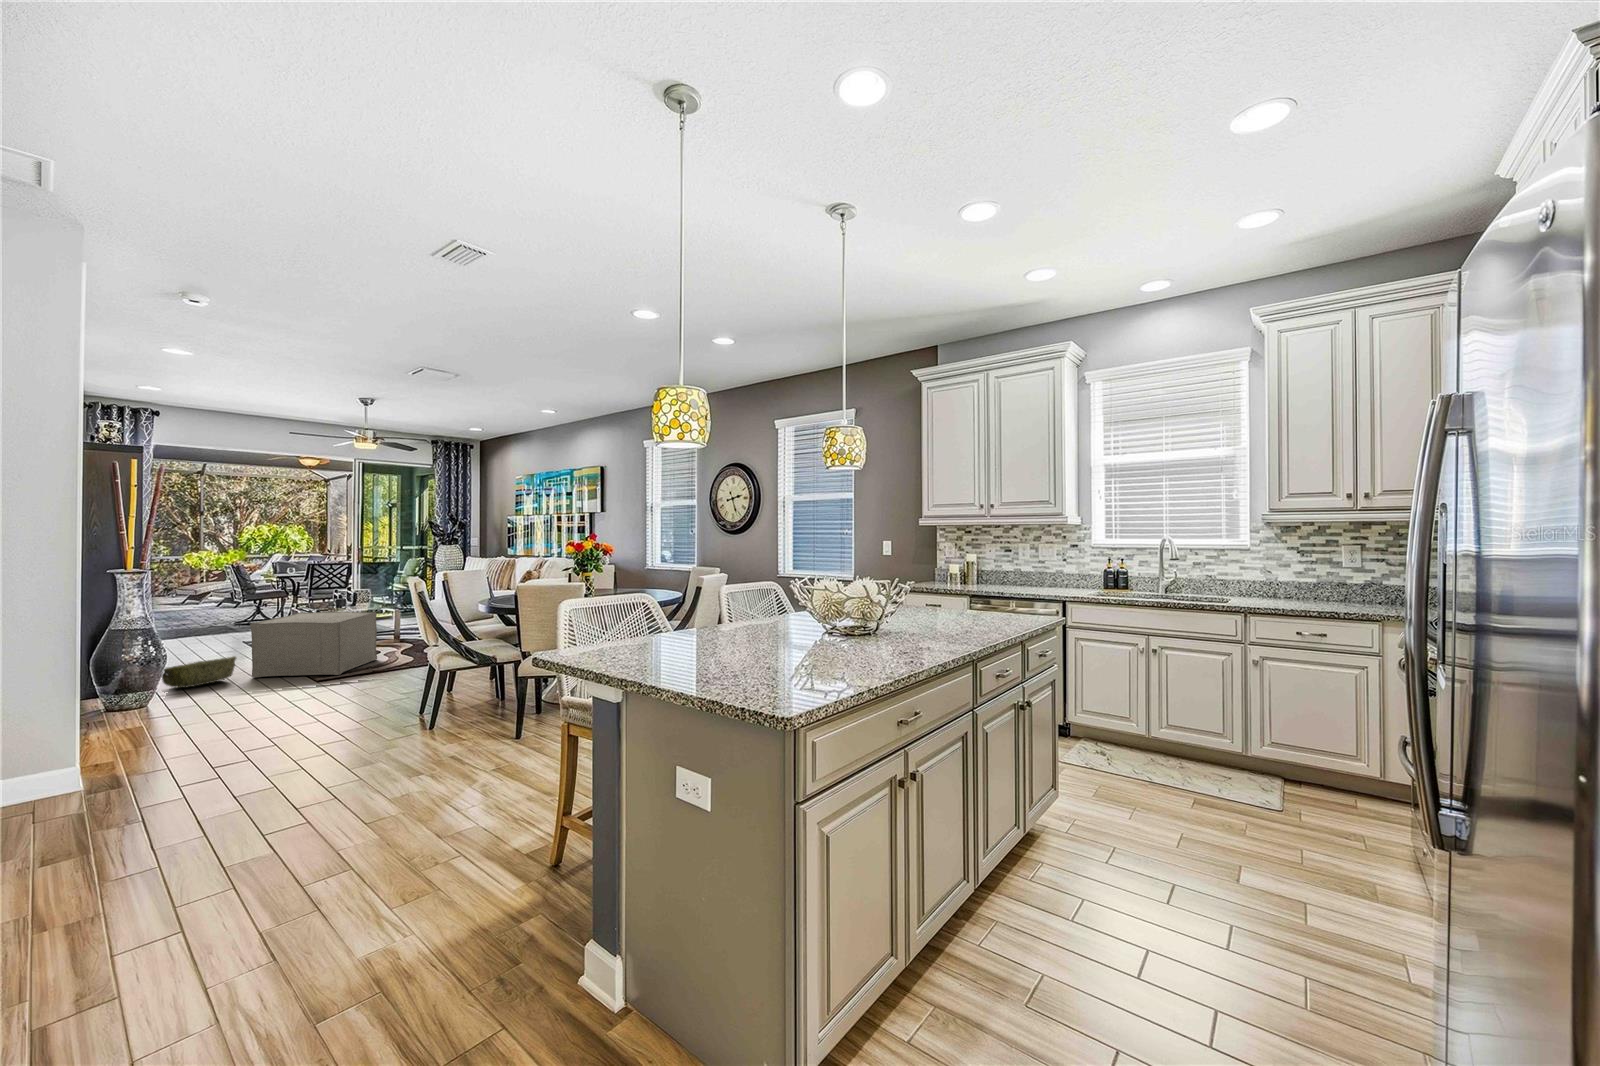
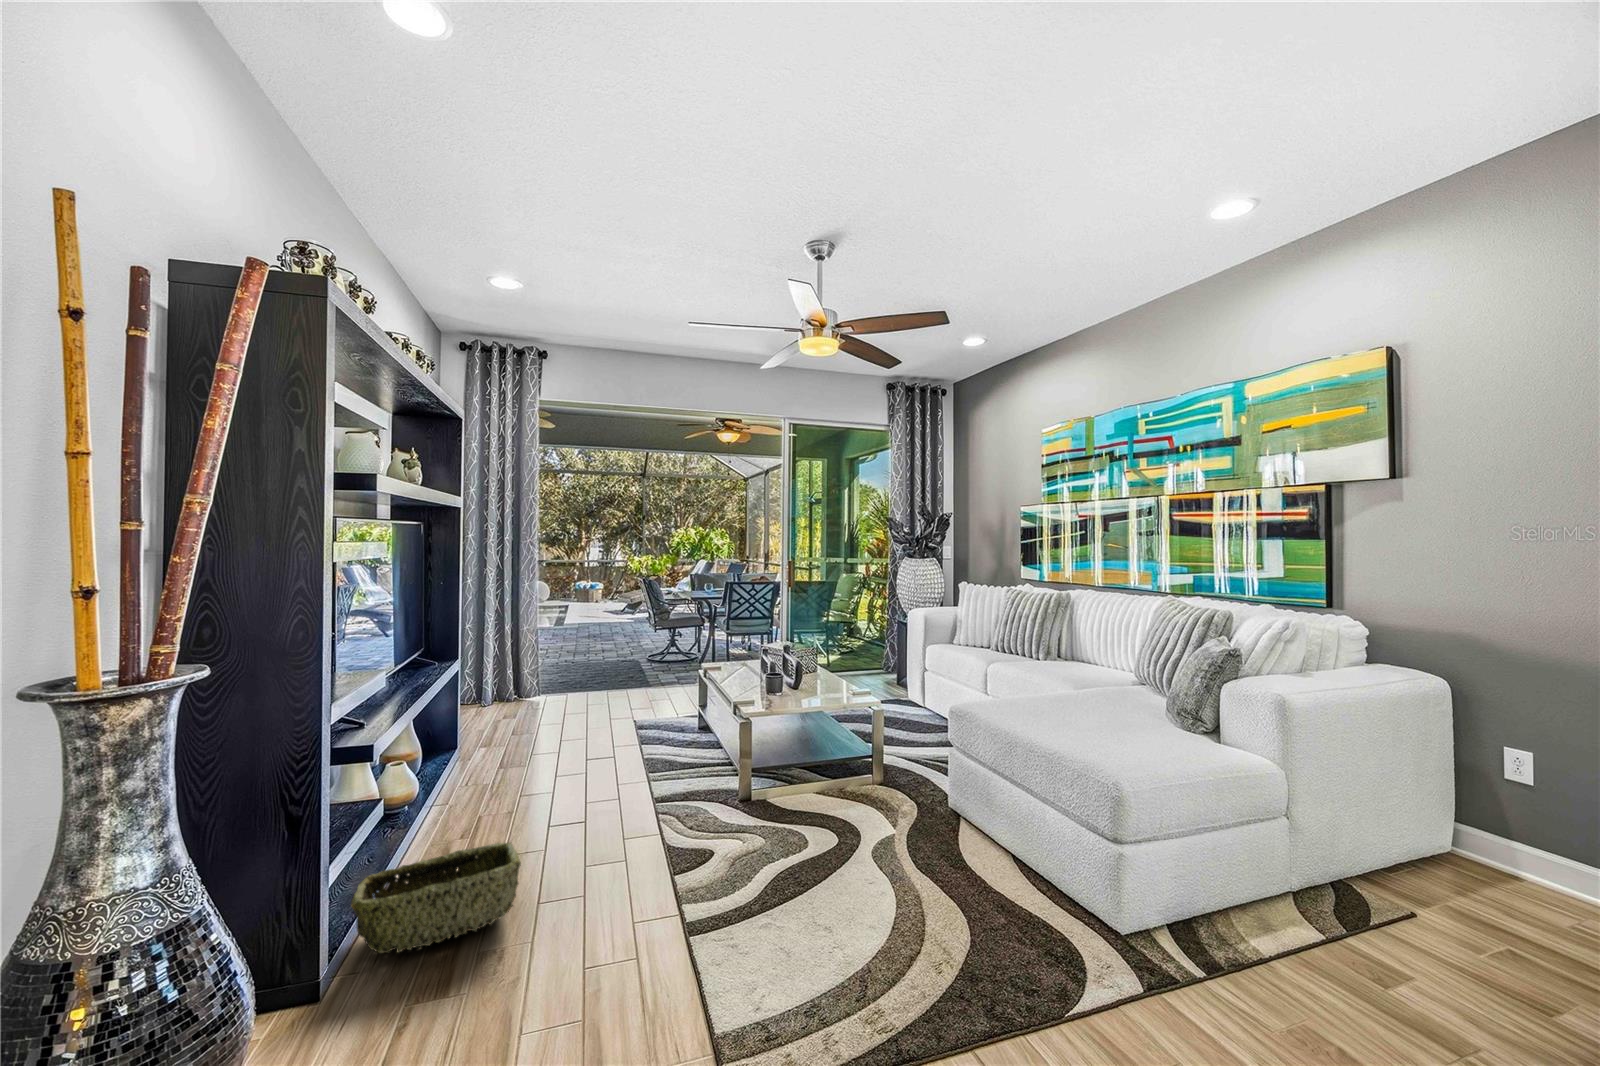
ottoman: present [250,612,377,678] -> none [555,712,834,970]

